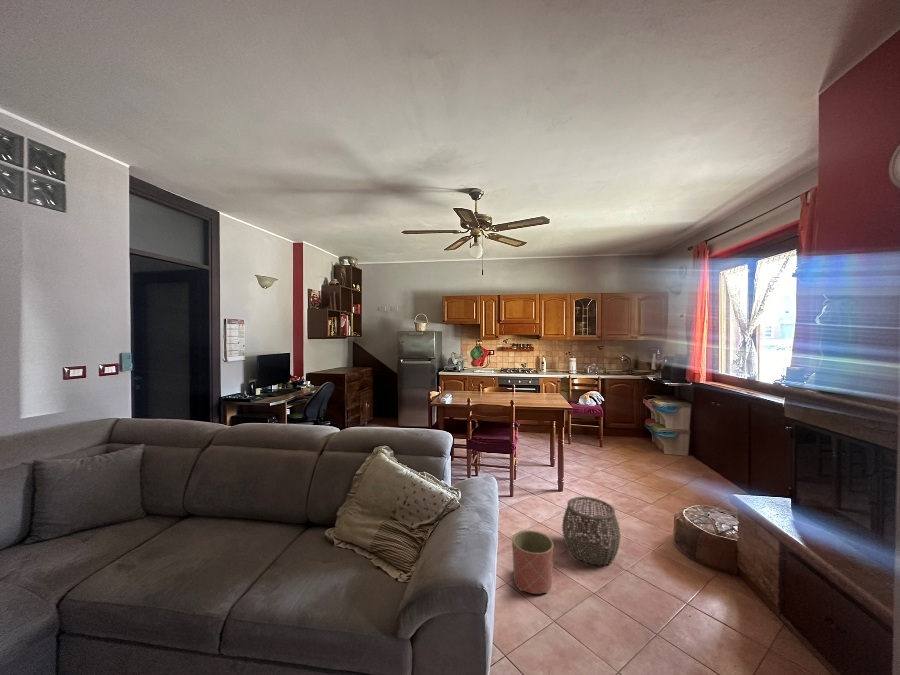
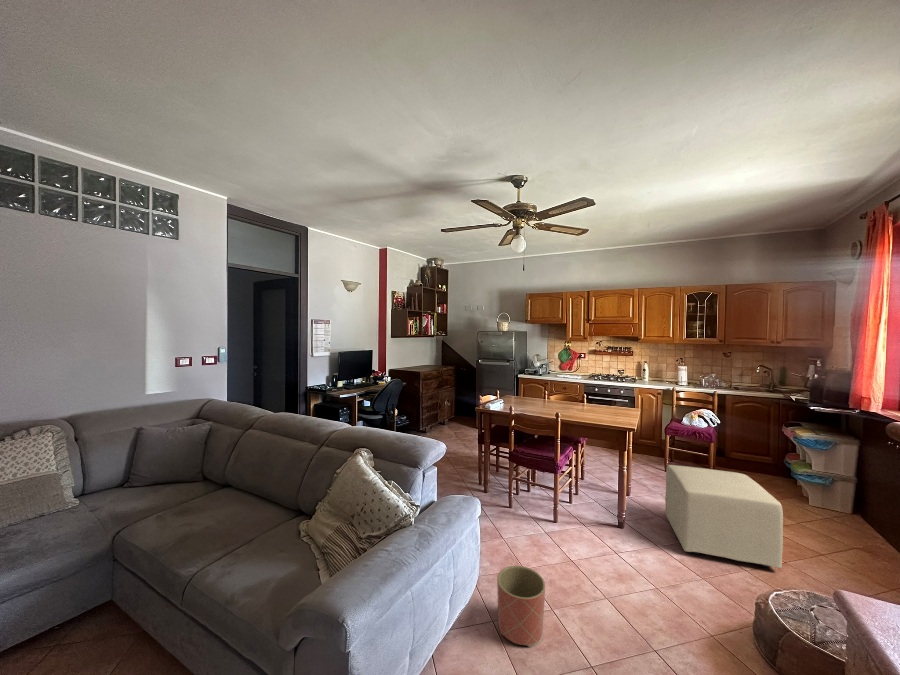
ottoman: none [587,434,671,499] -> present [665,465,783,568]
woven basket: present [562,497,621,566] -> none [579,540,656,636]

